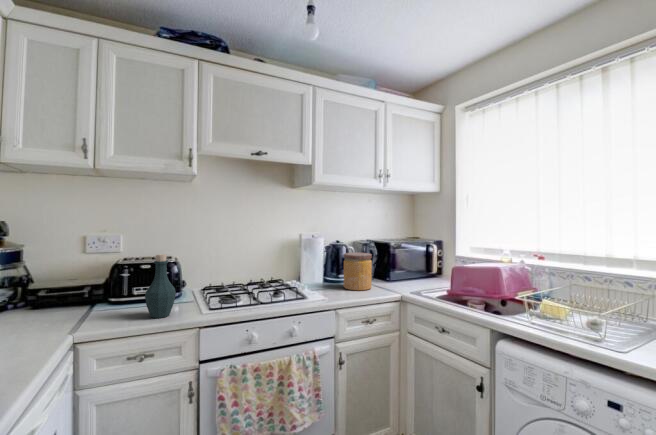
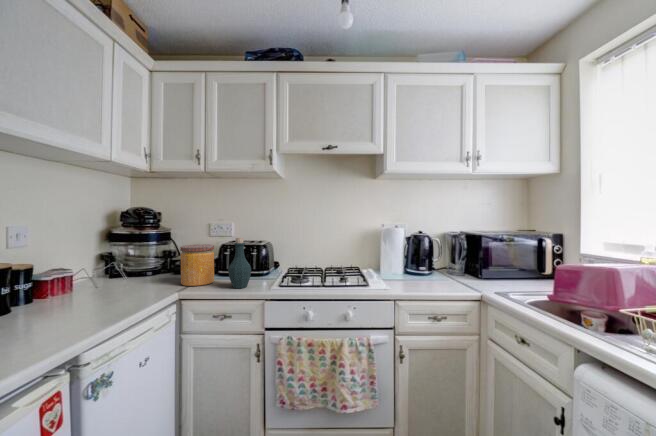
jar: present [344,253,372,290] -> present [180,244,214,286]

